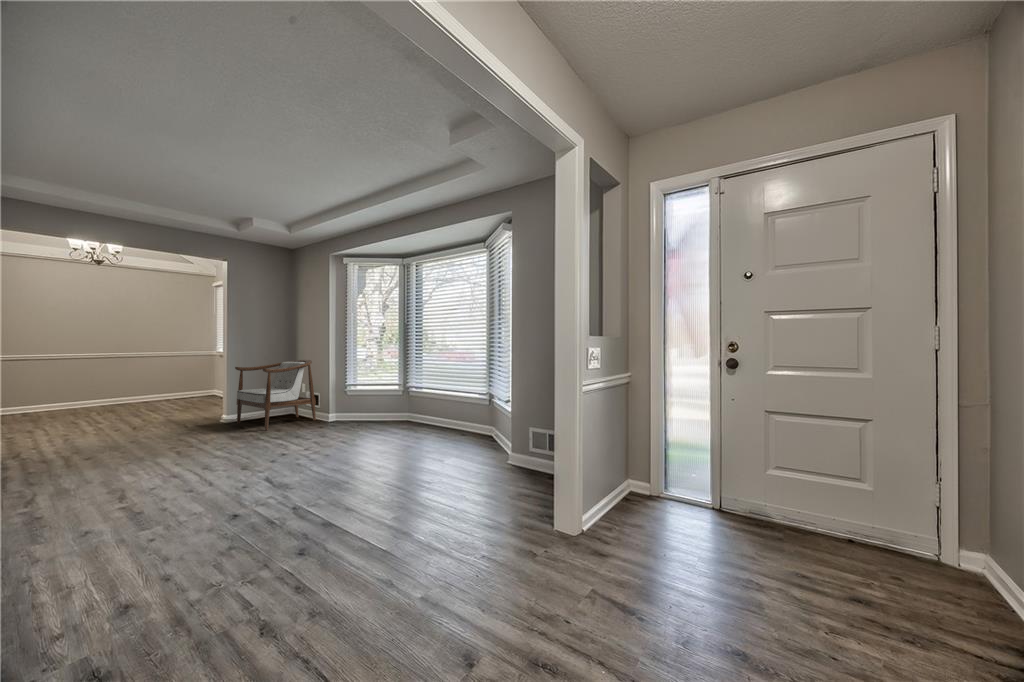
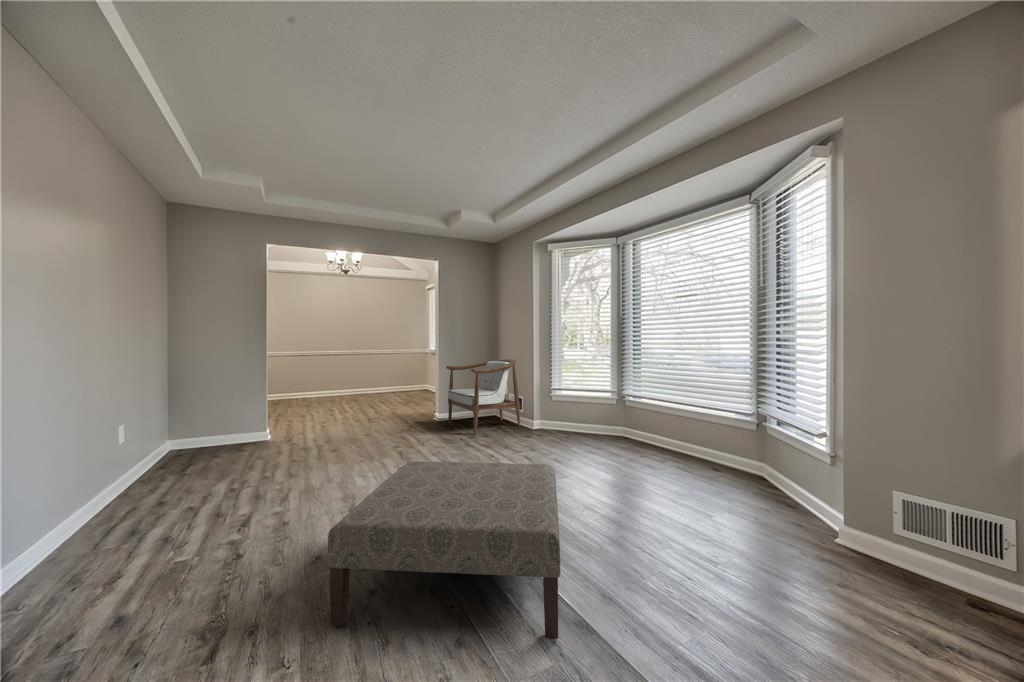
ottoman: none [106,434,329,568] -> present [328,461,560,639]

